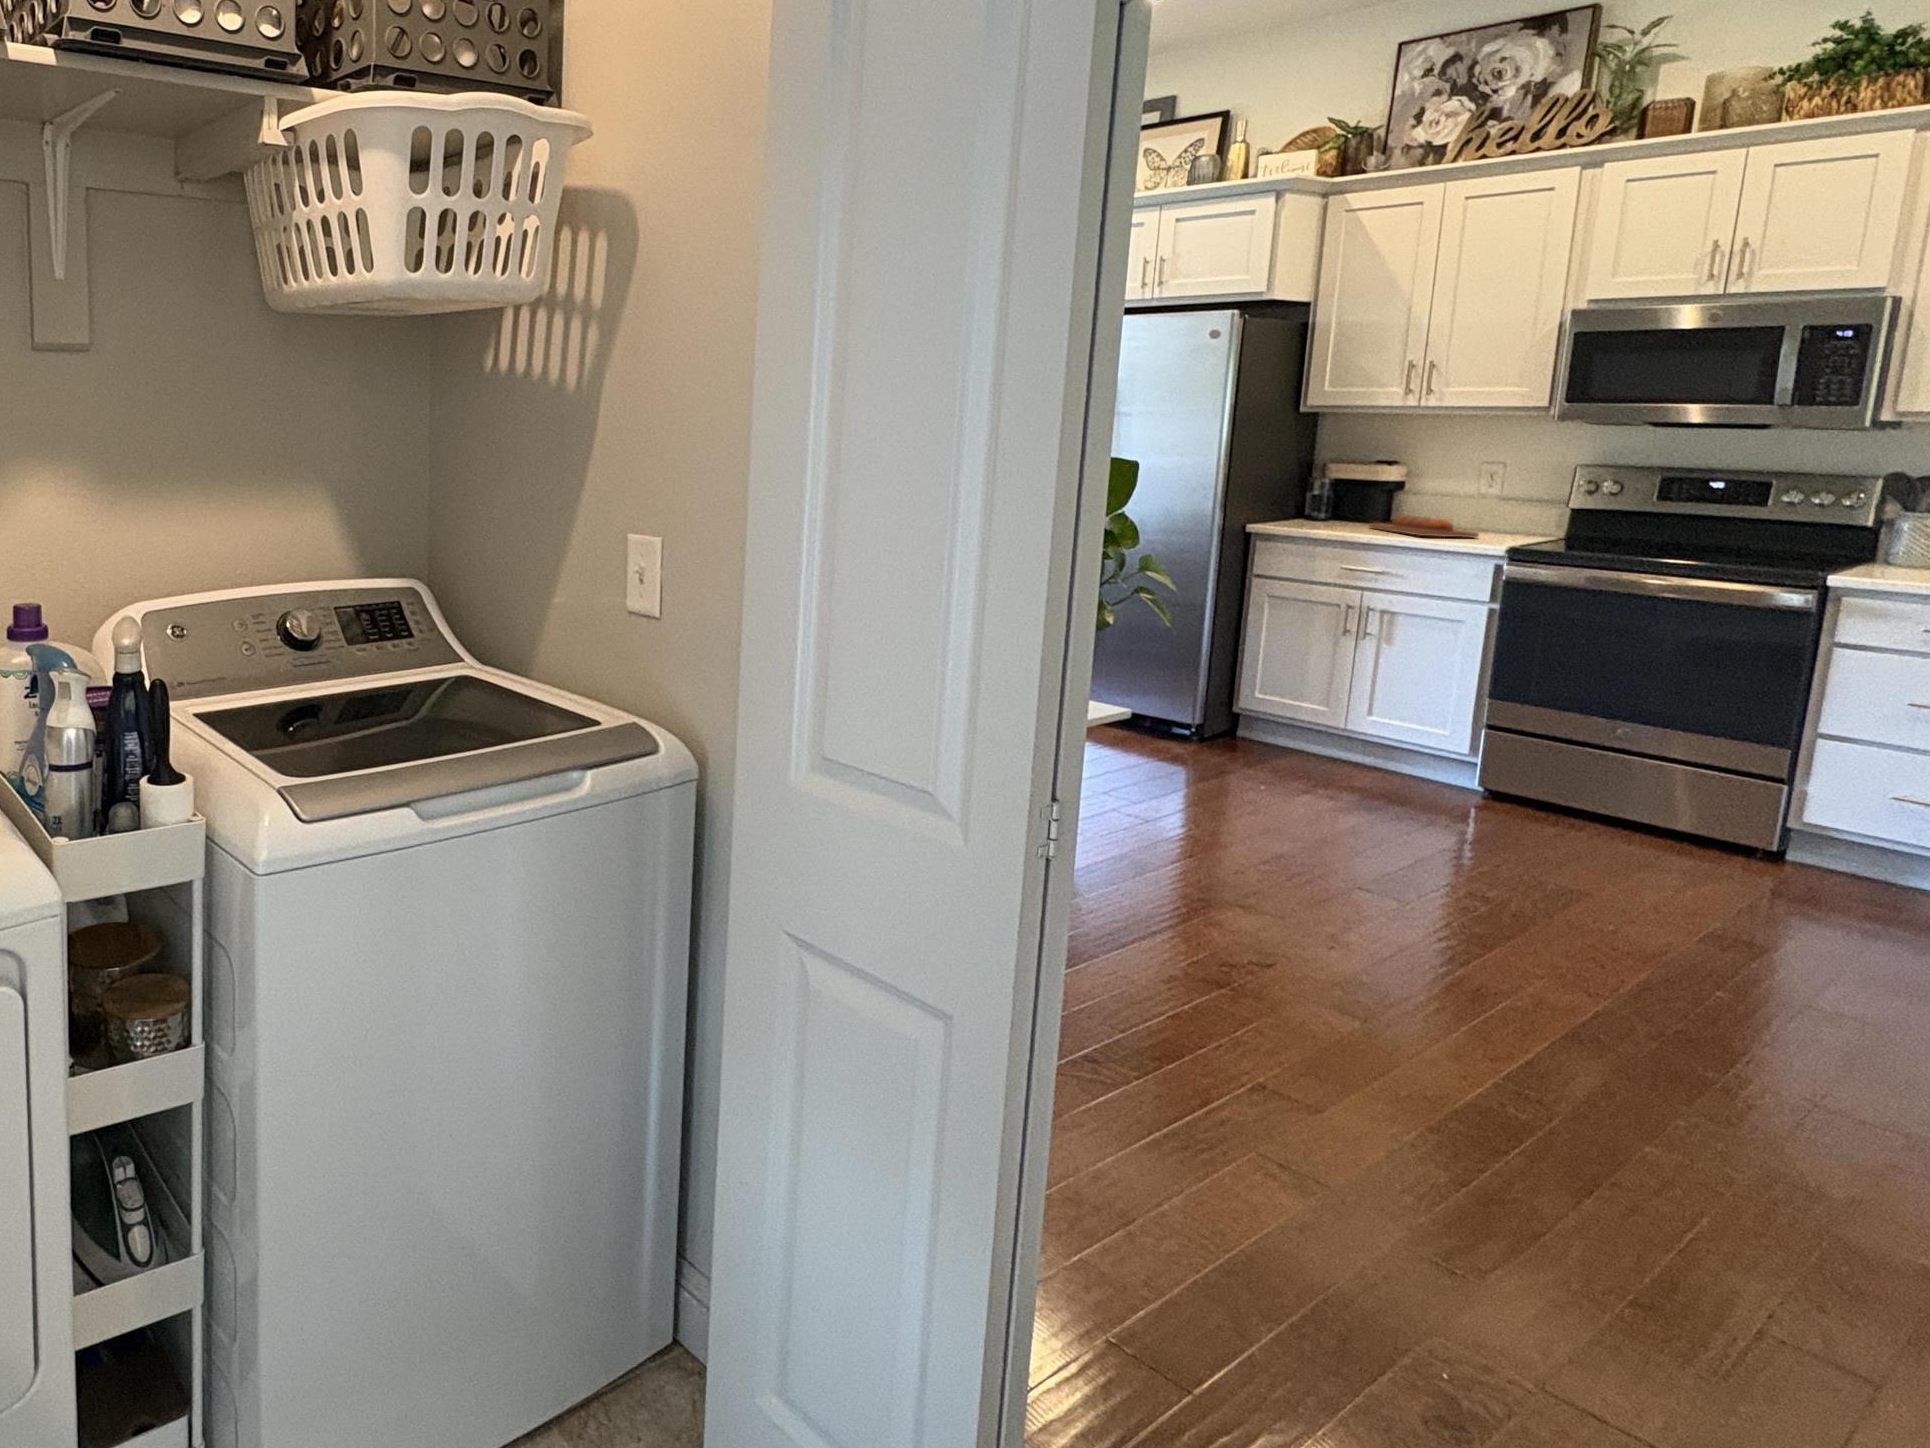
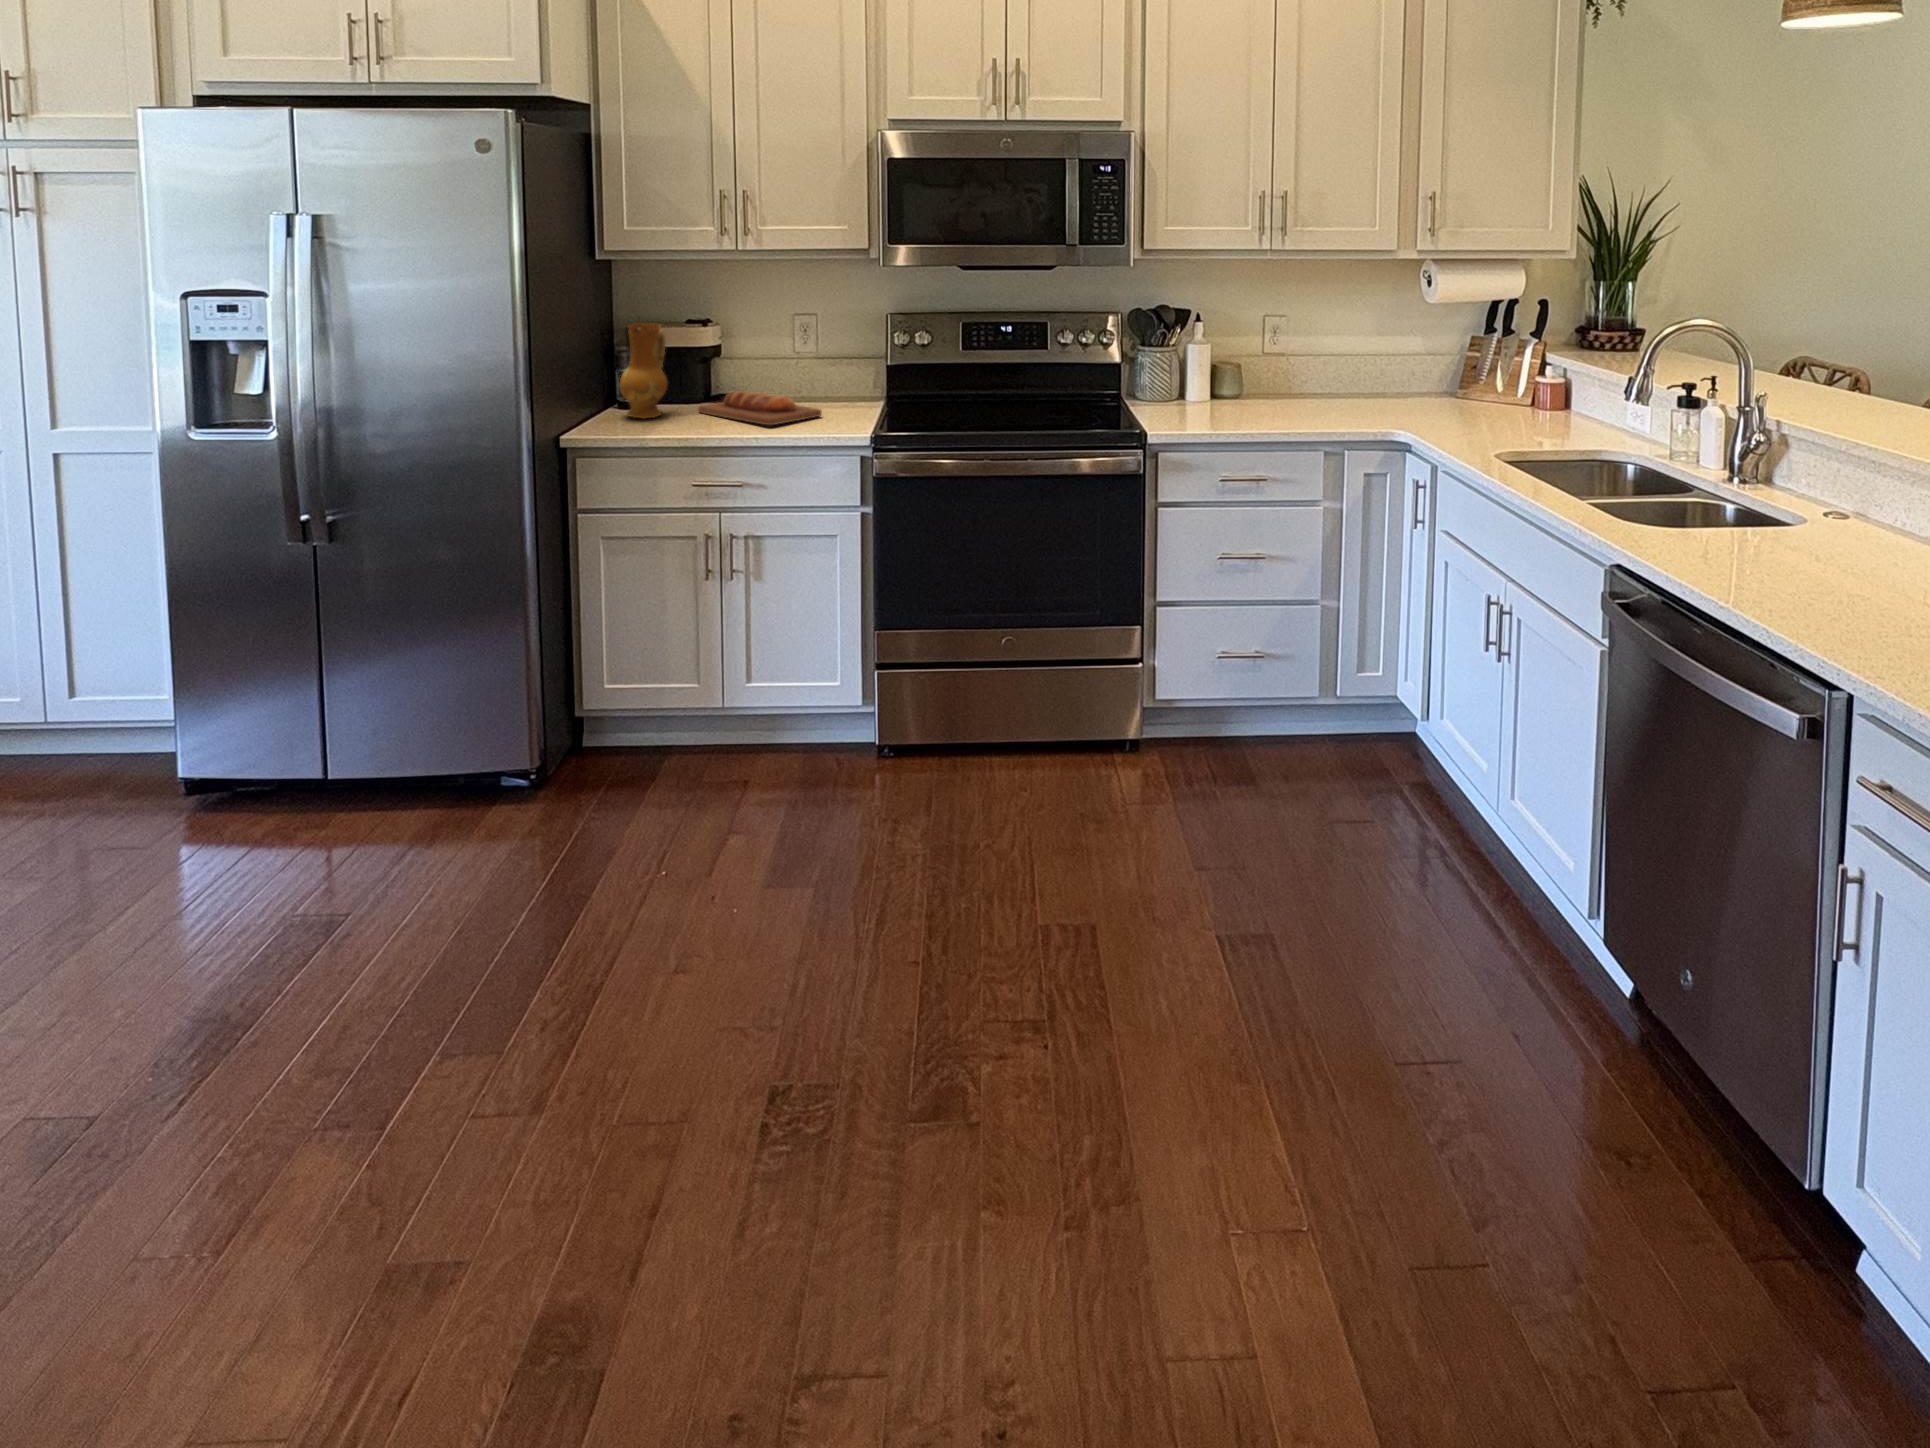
ceramic jug: none [1304,458,1349,526] -> present [620,323,667,419]

